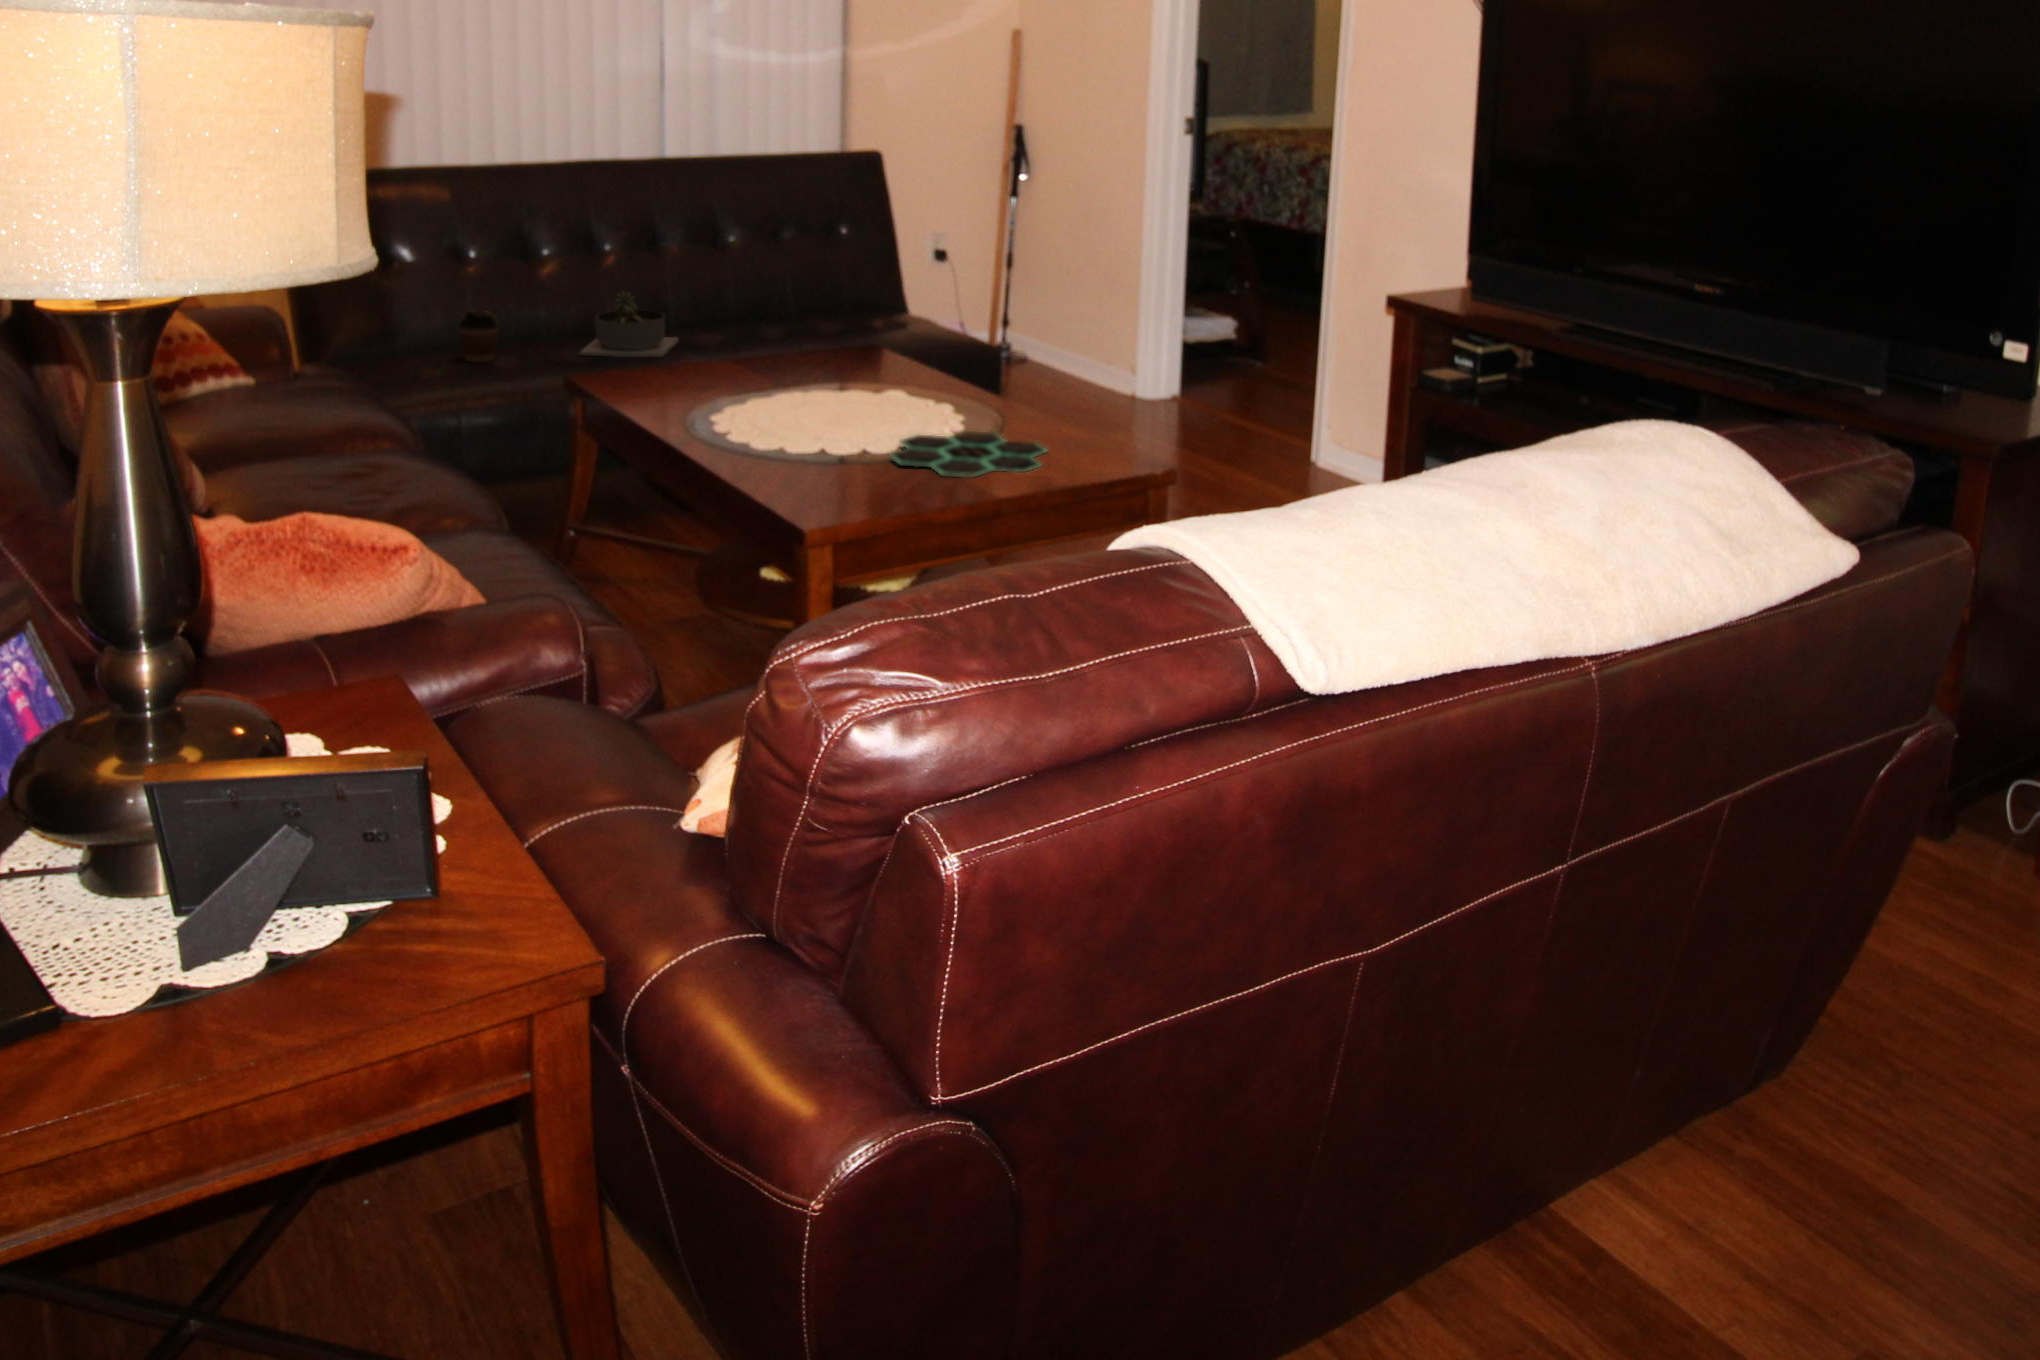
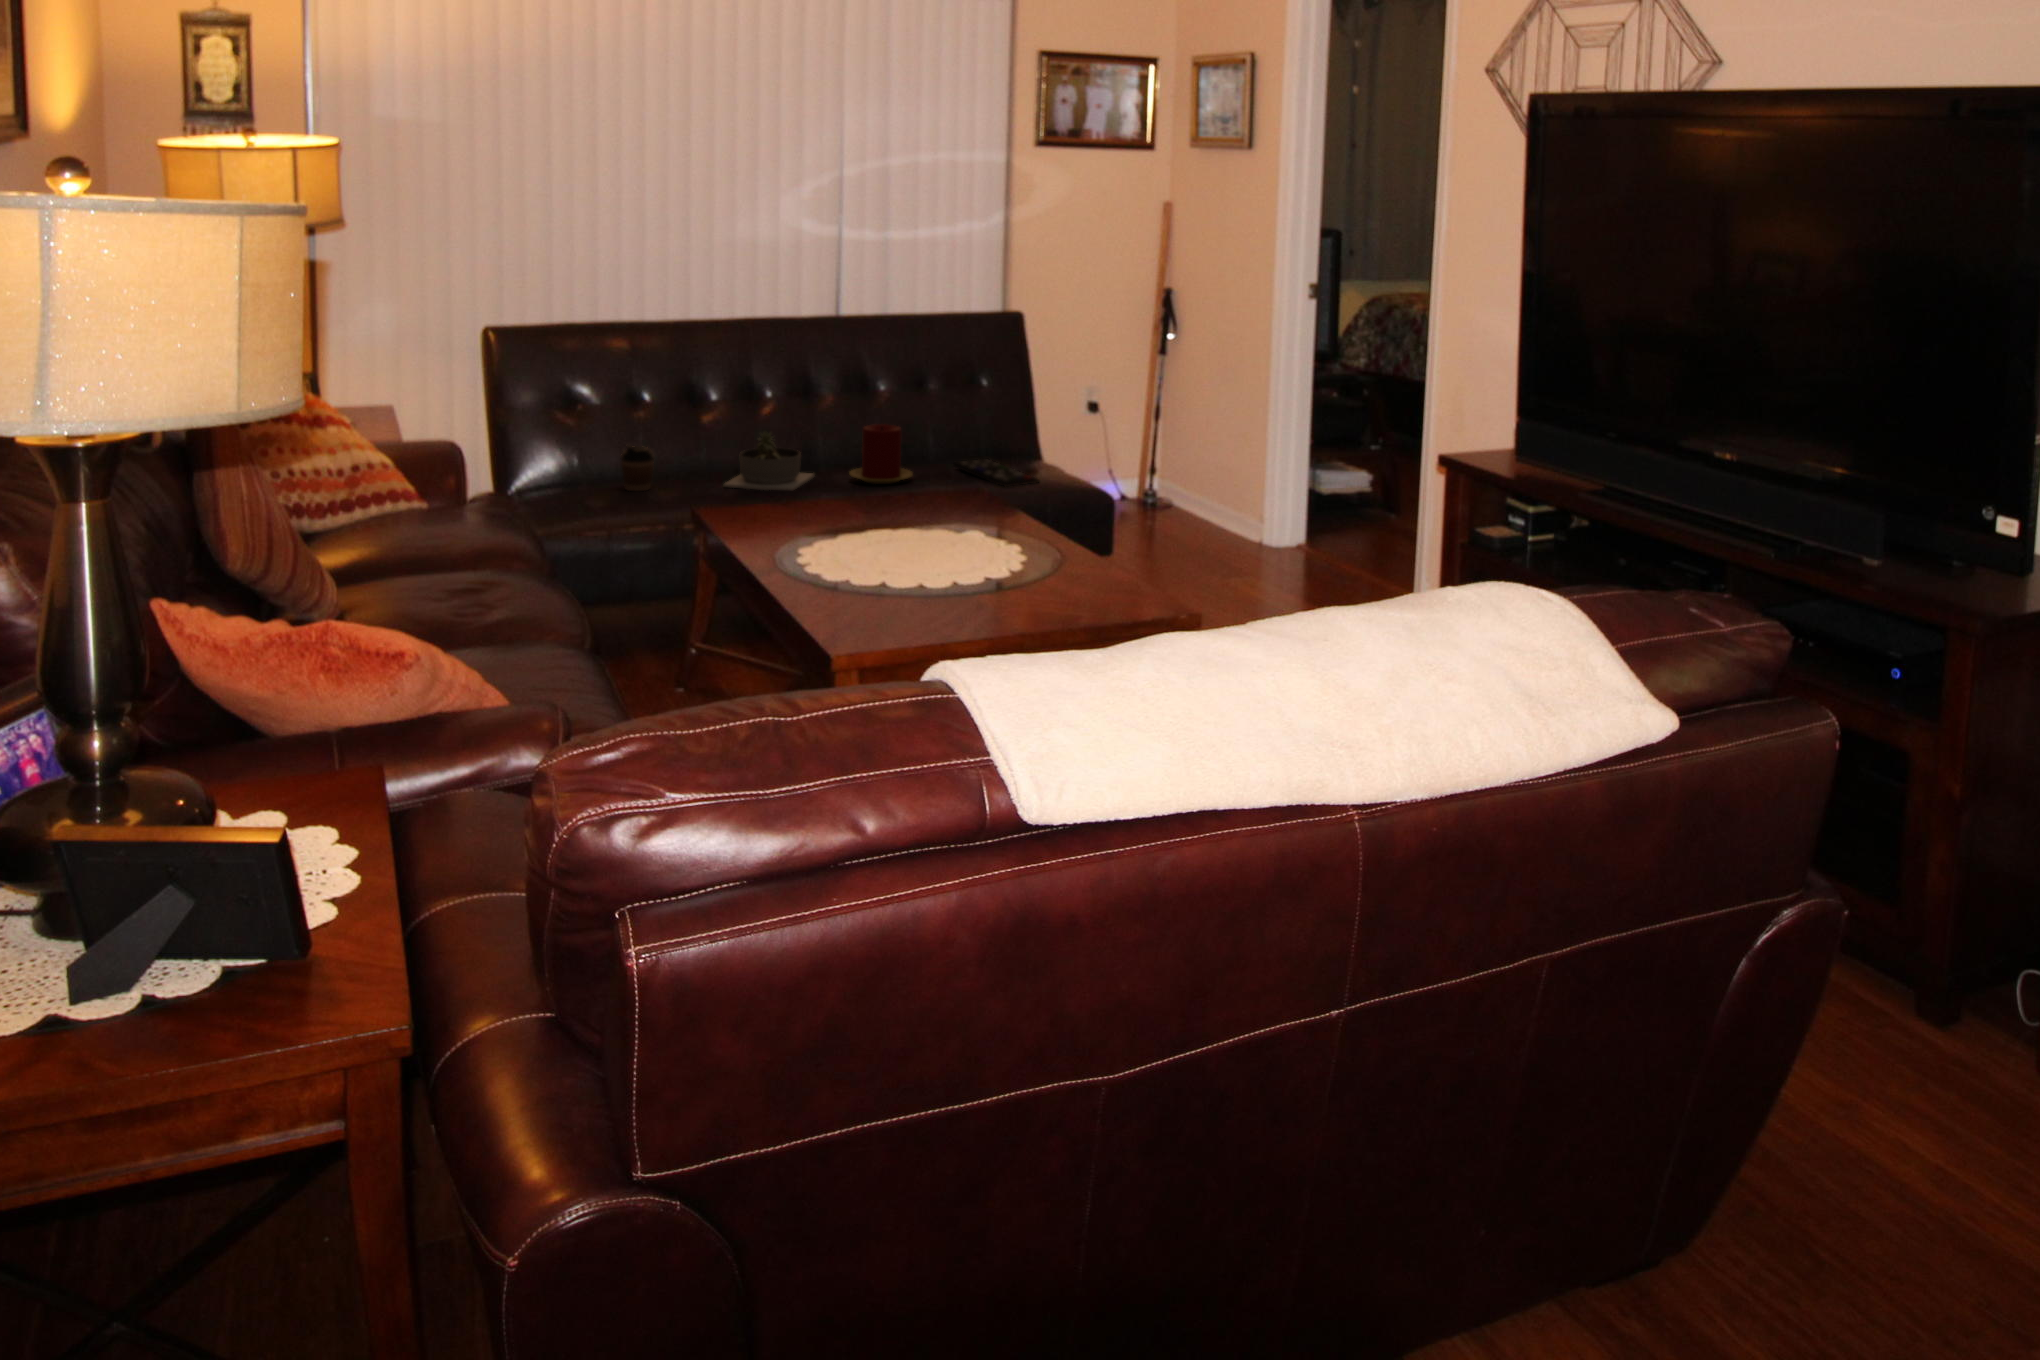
candle: none [720,281,792,347] -> present [849,424,913,484]
remote control: none [831,317,934,348] -> present [953,459,1039,486]
board game: present [890,431,1047,478] -> none [942,566,1089,611]

